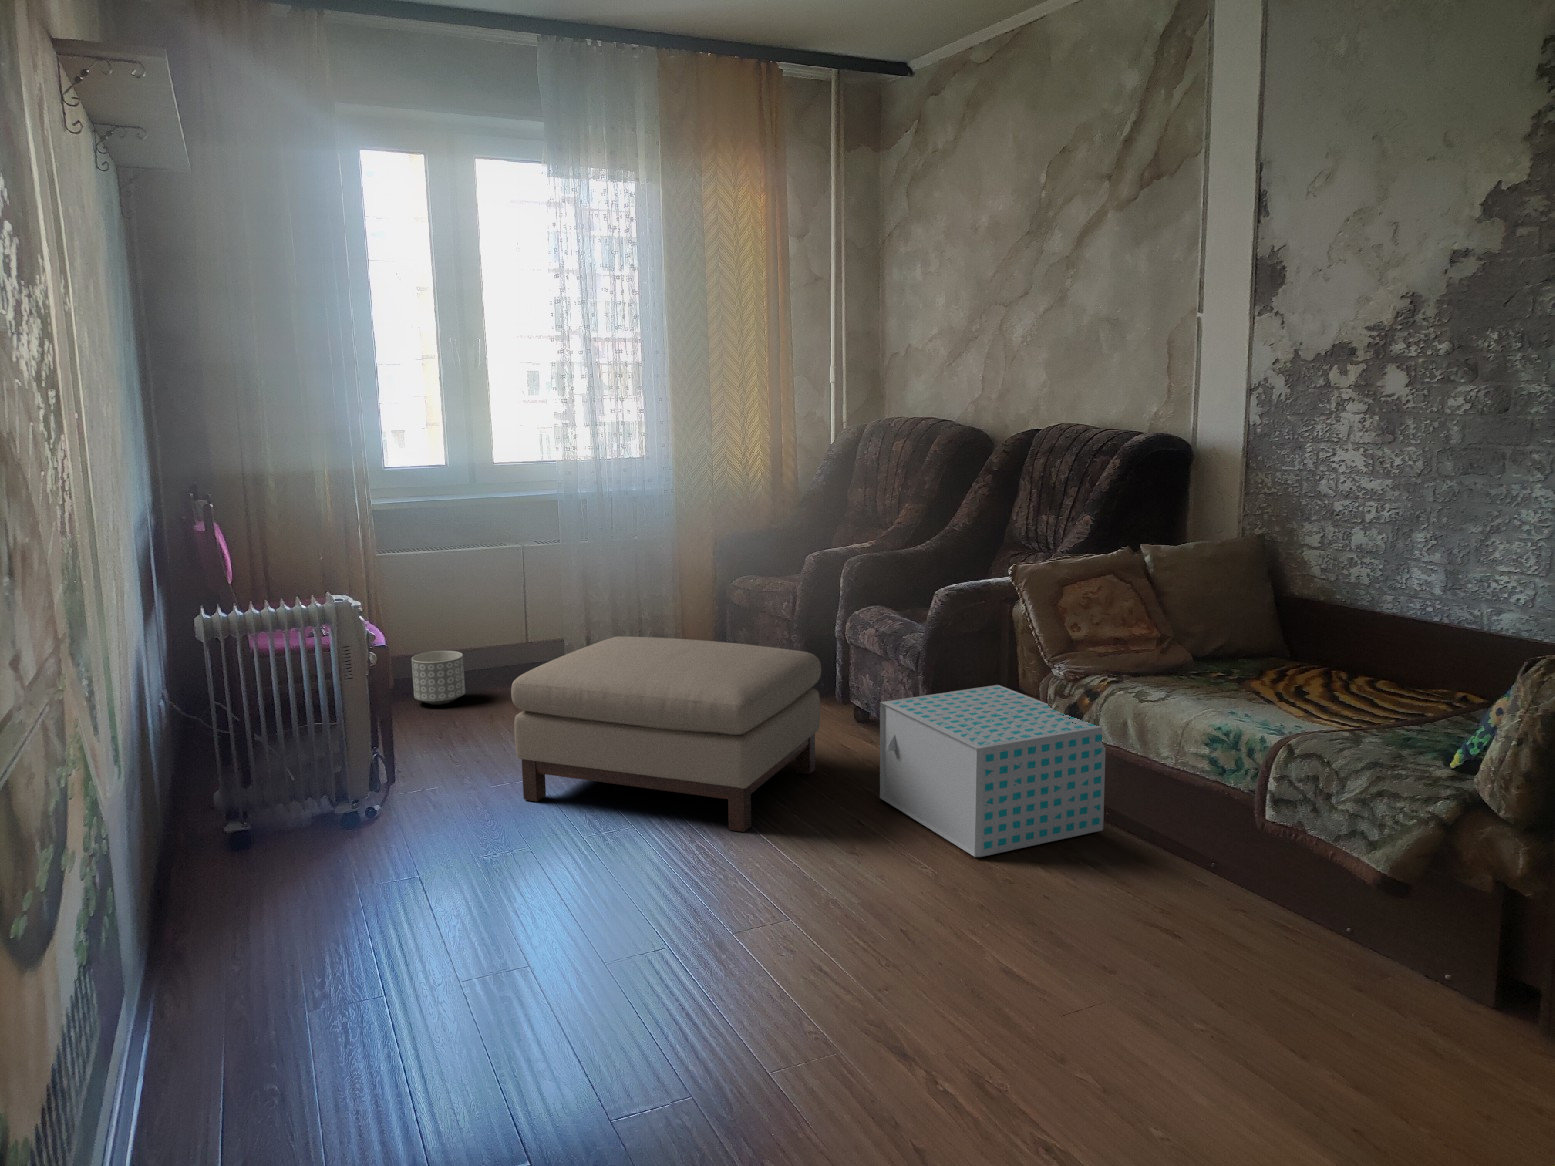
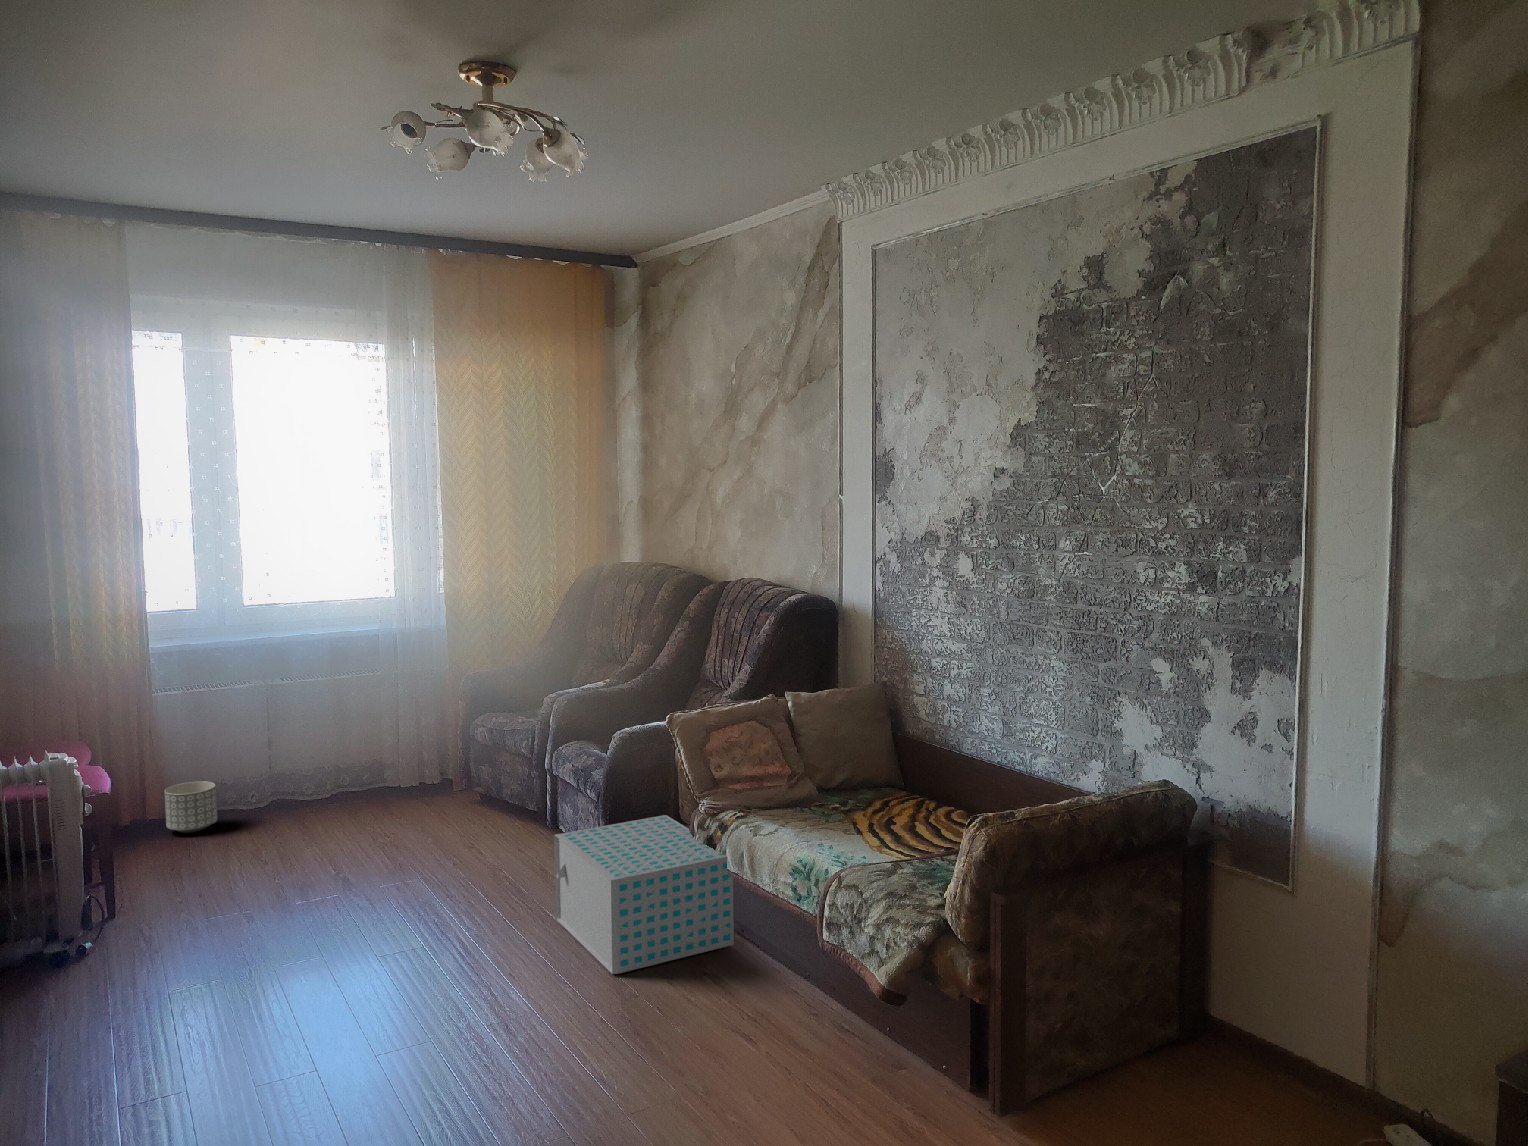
ottoman: present [511,636,821,832] -> none [222,774,515,956]

